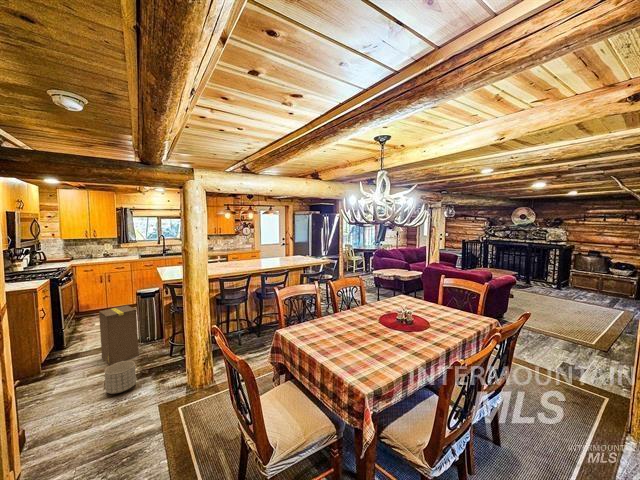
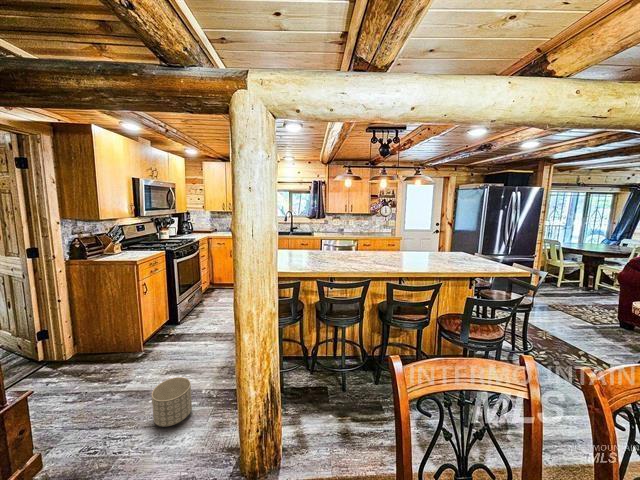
cardboard box: present [99,305,139,365] -> none [188,293,224,365]

